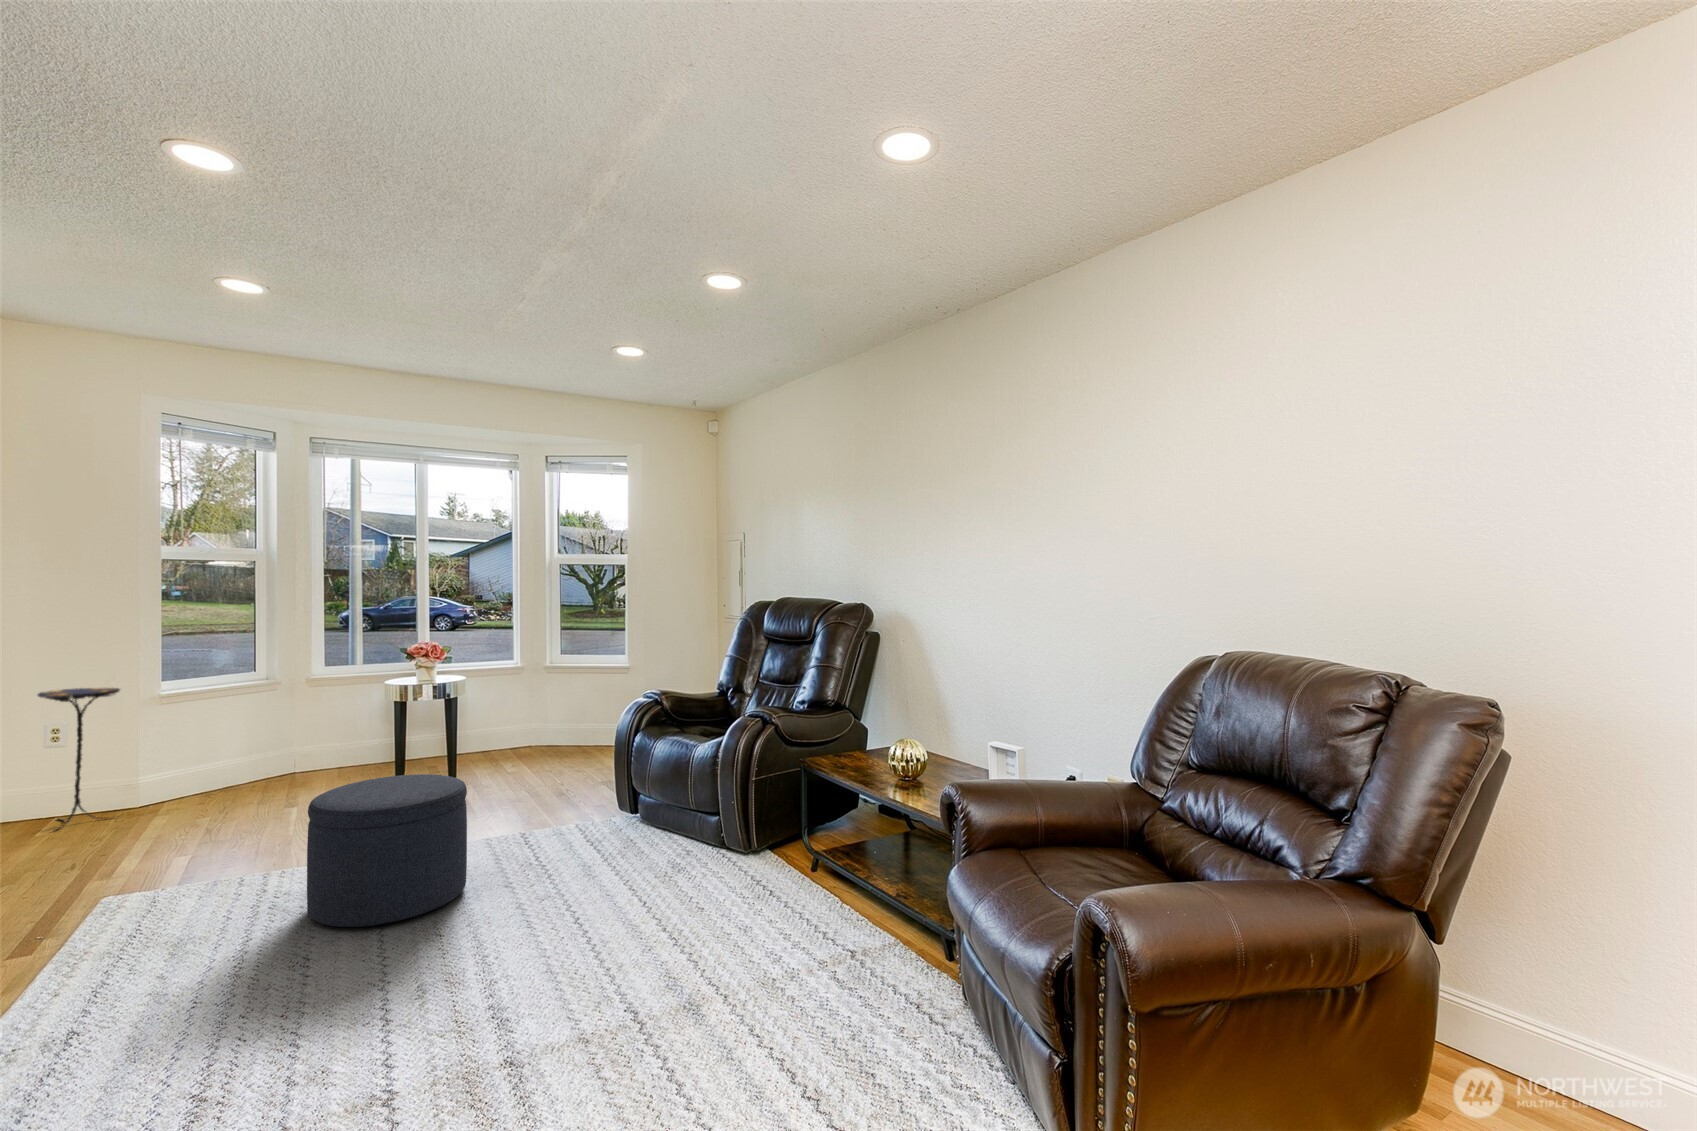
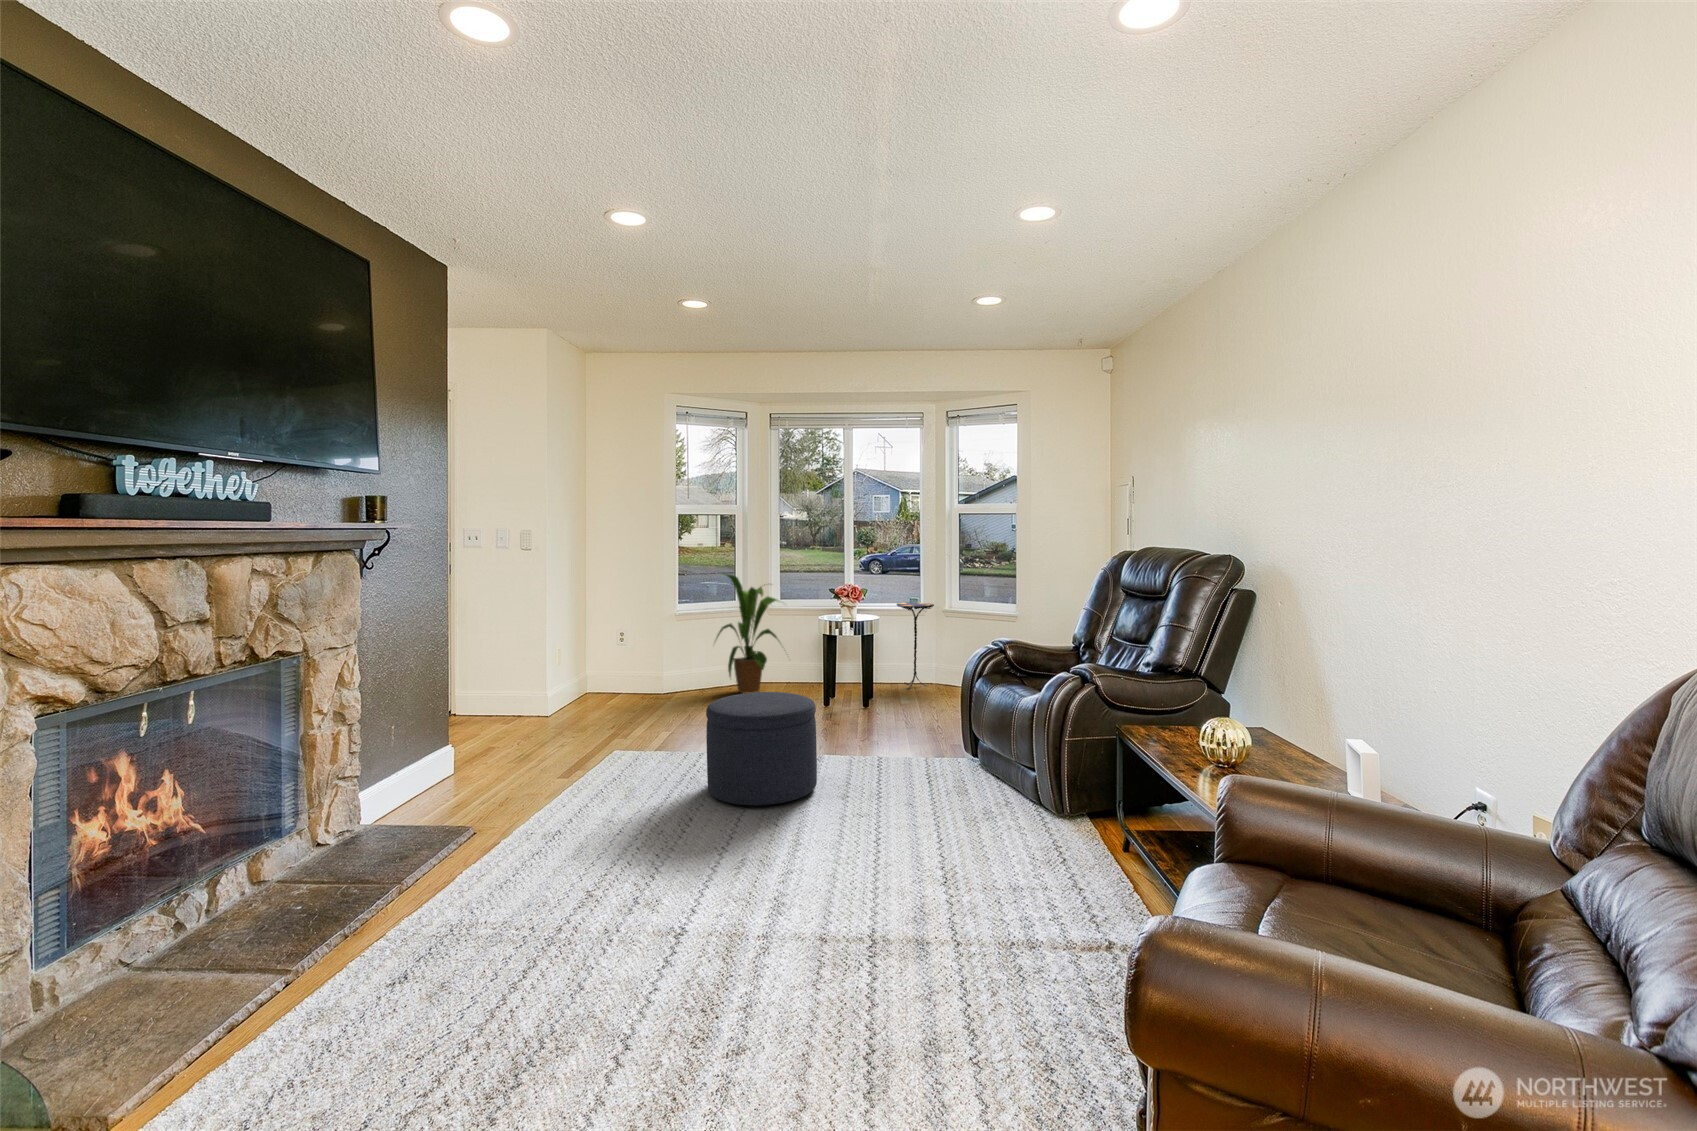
house plant: none [222,633,352,792] -> present [717,574,778,693]
side table: present [37,688,120,824] -> present [897,602,934,689]

